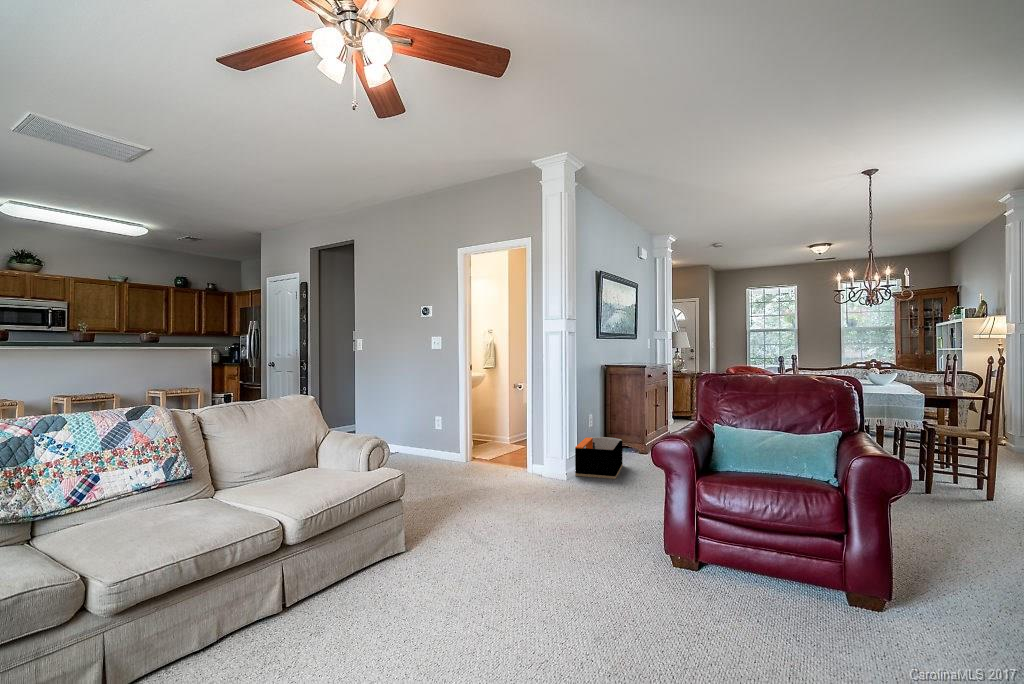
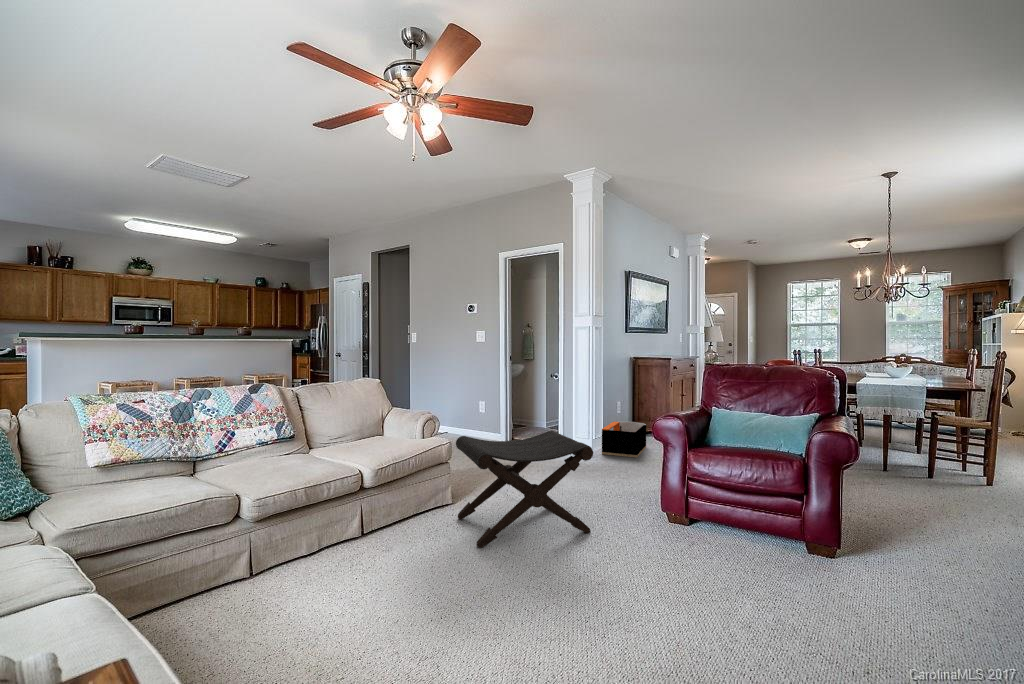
footstool: none [409,457,585,621] -> present [456,431,593,548]

